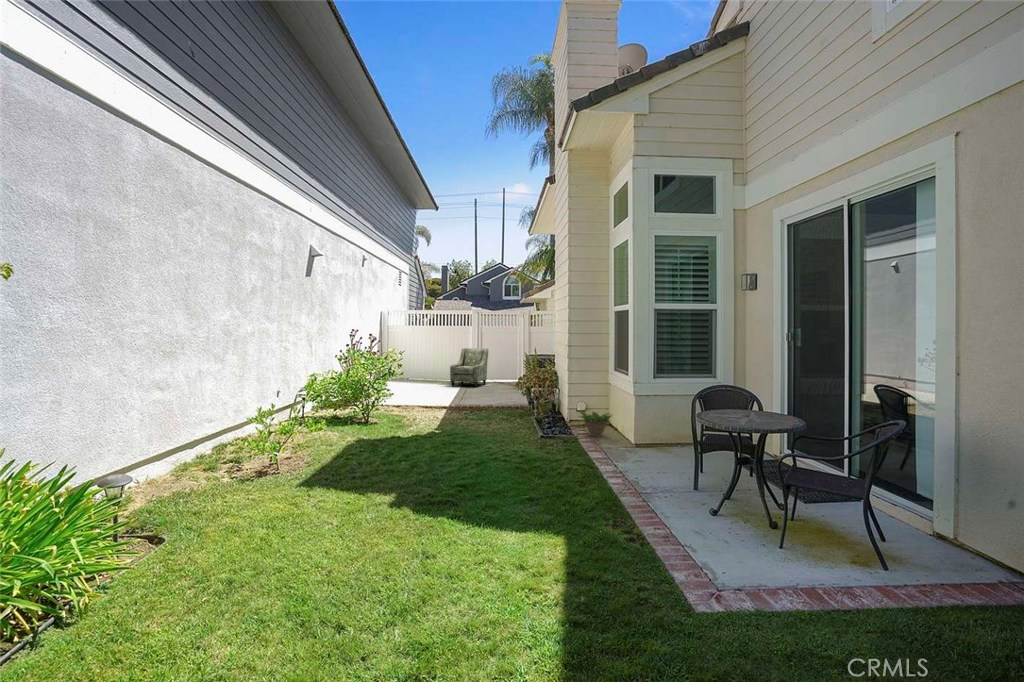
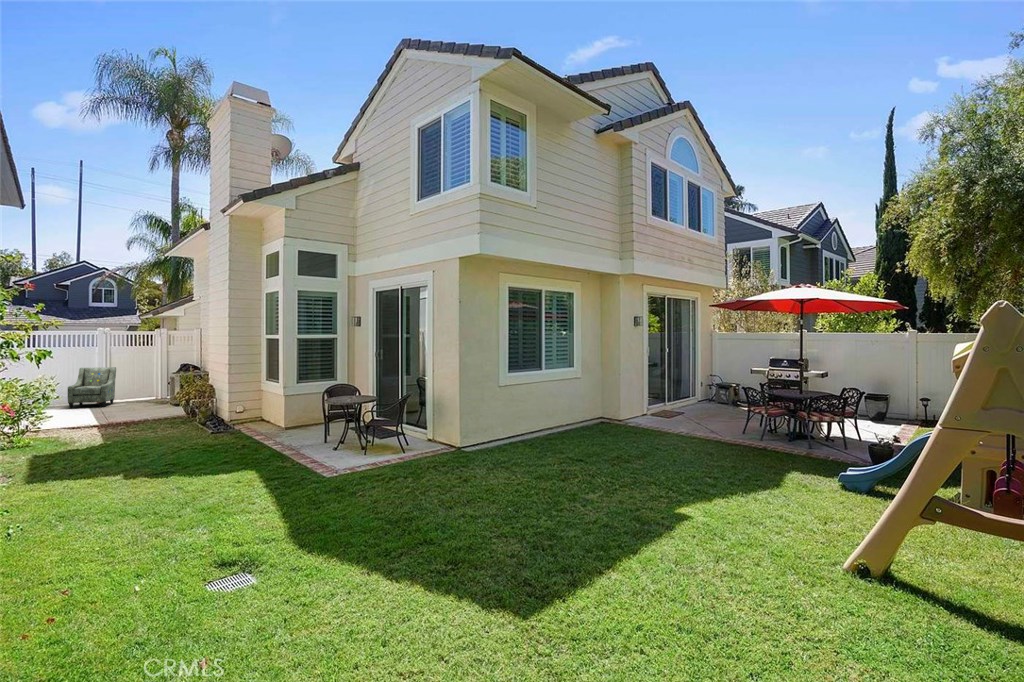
decorative plant: present [580,411,612,437] -> none [237,411,268,429]

